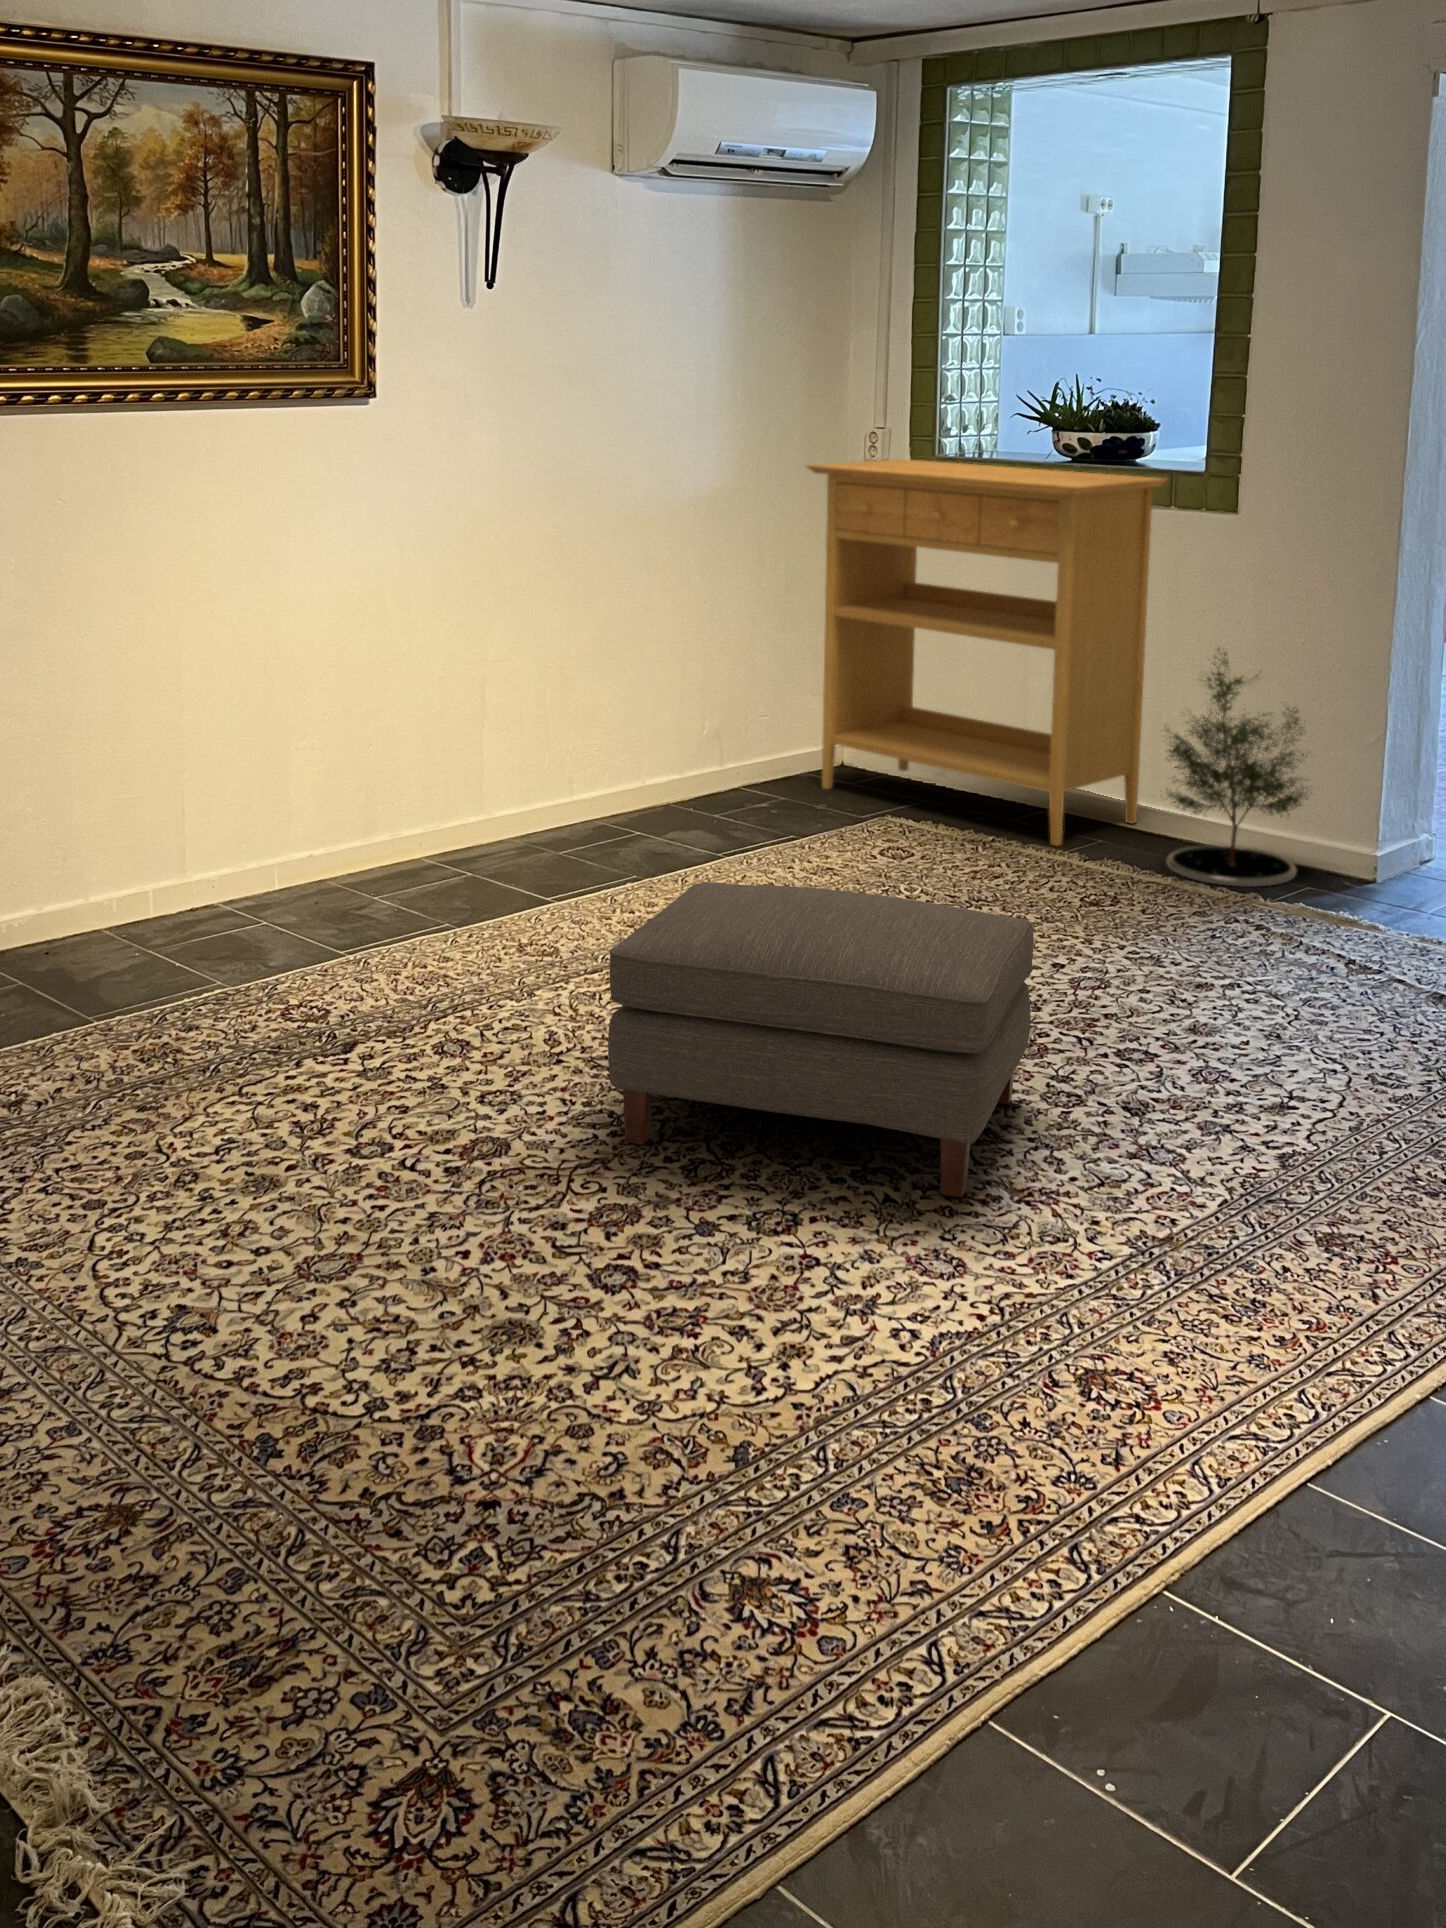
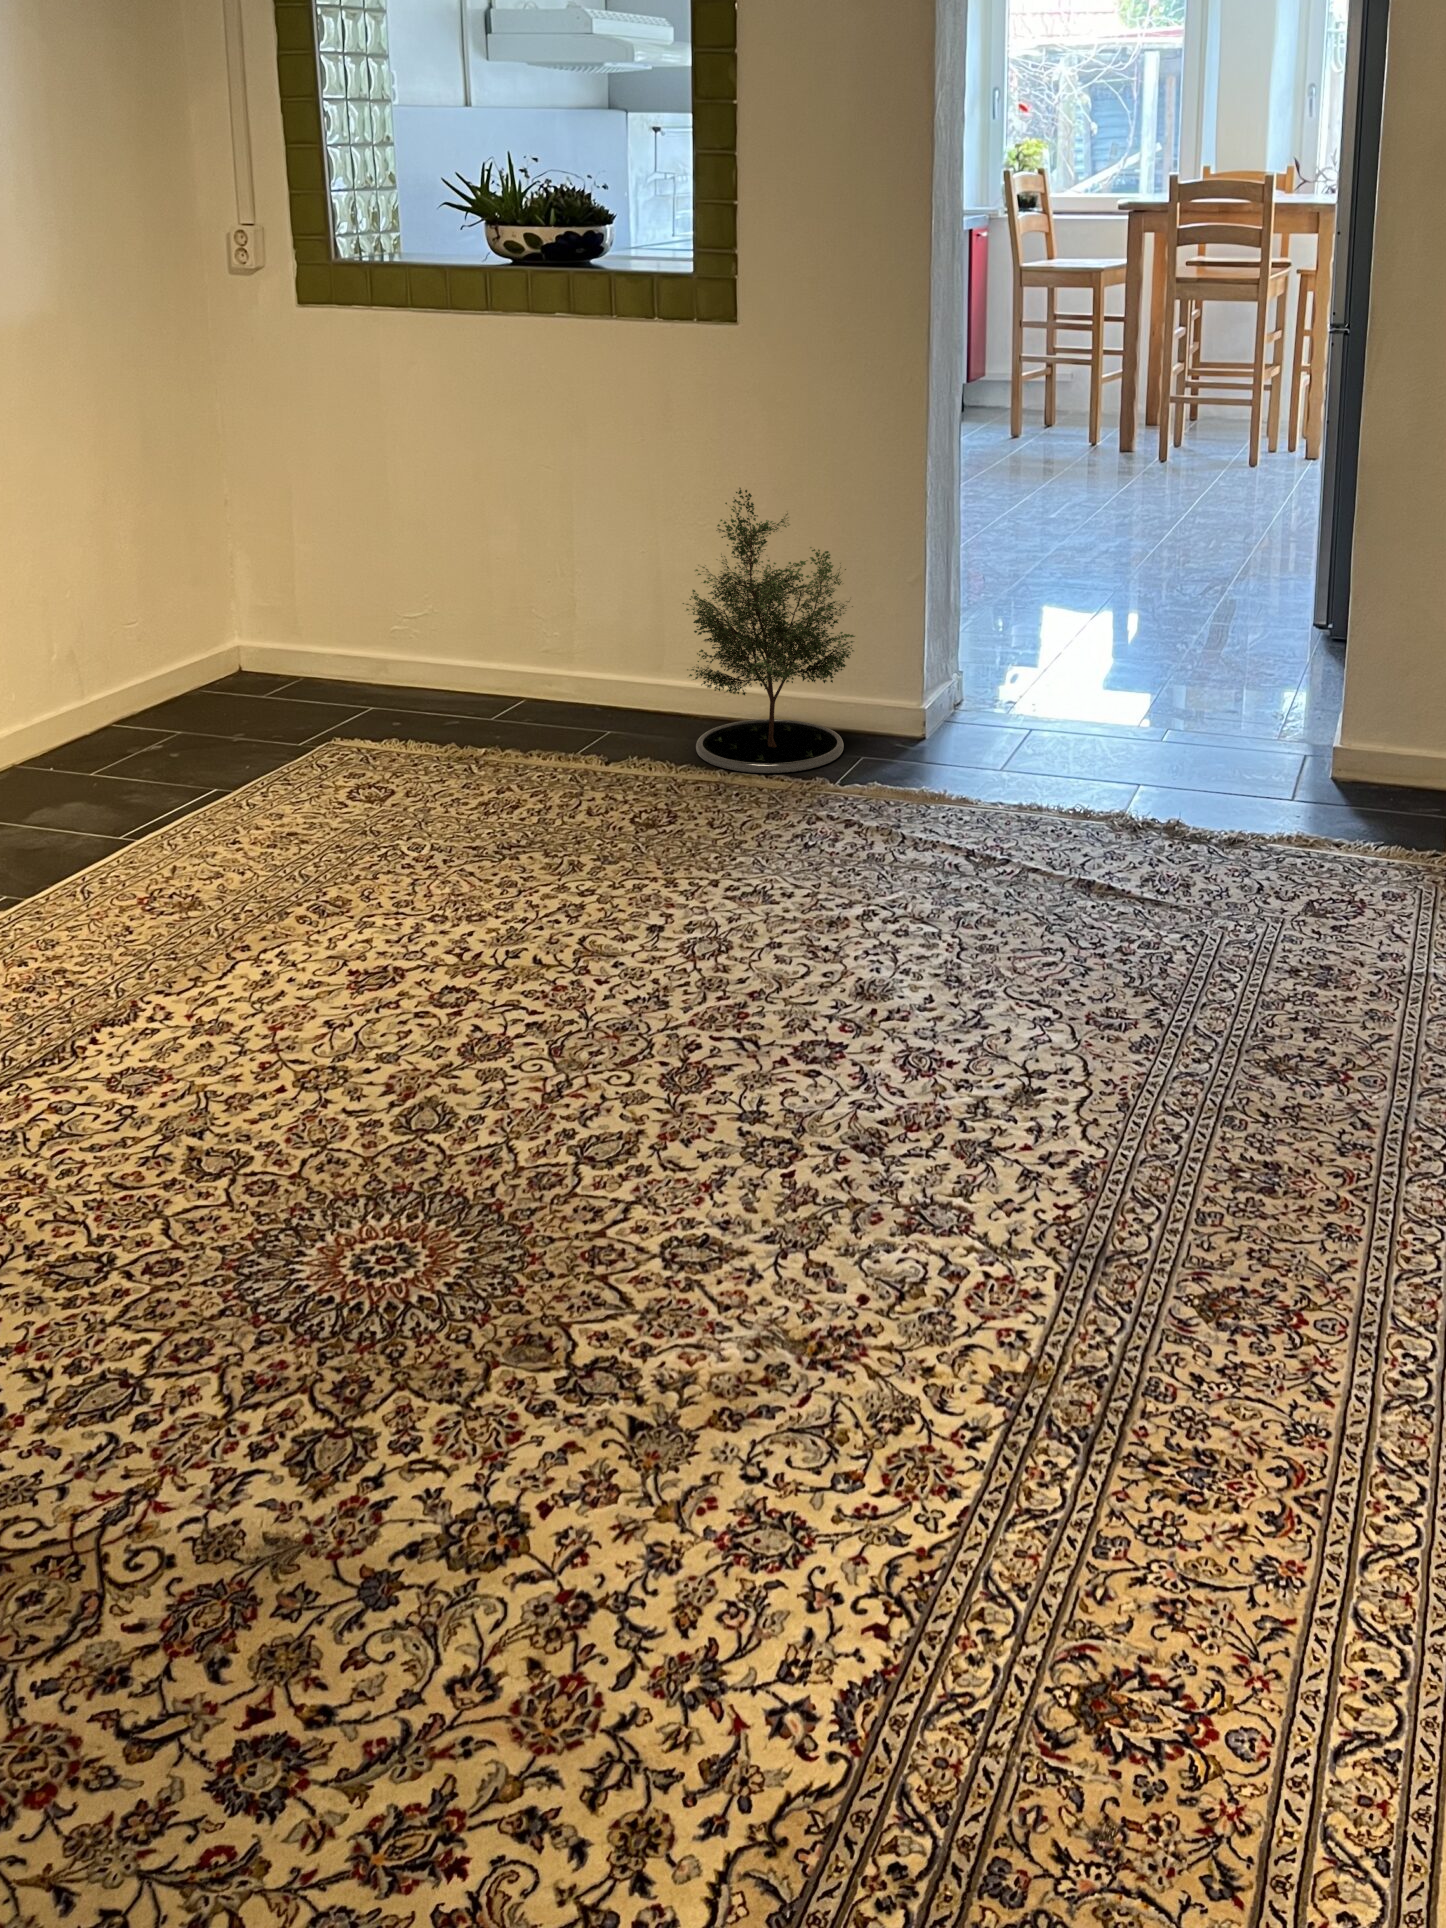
console table: present [807,459,1167,846] -> none [156,271,642,750]
ottoman: present [608,882,1033,1197] -> none [103,928,759,1433]

